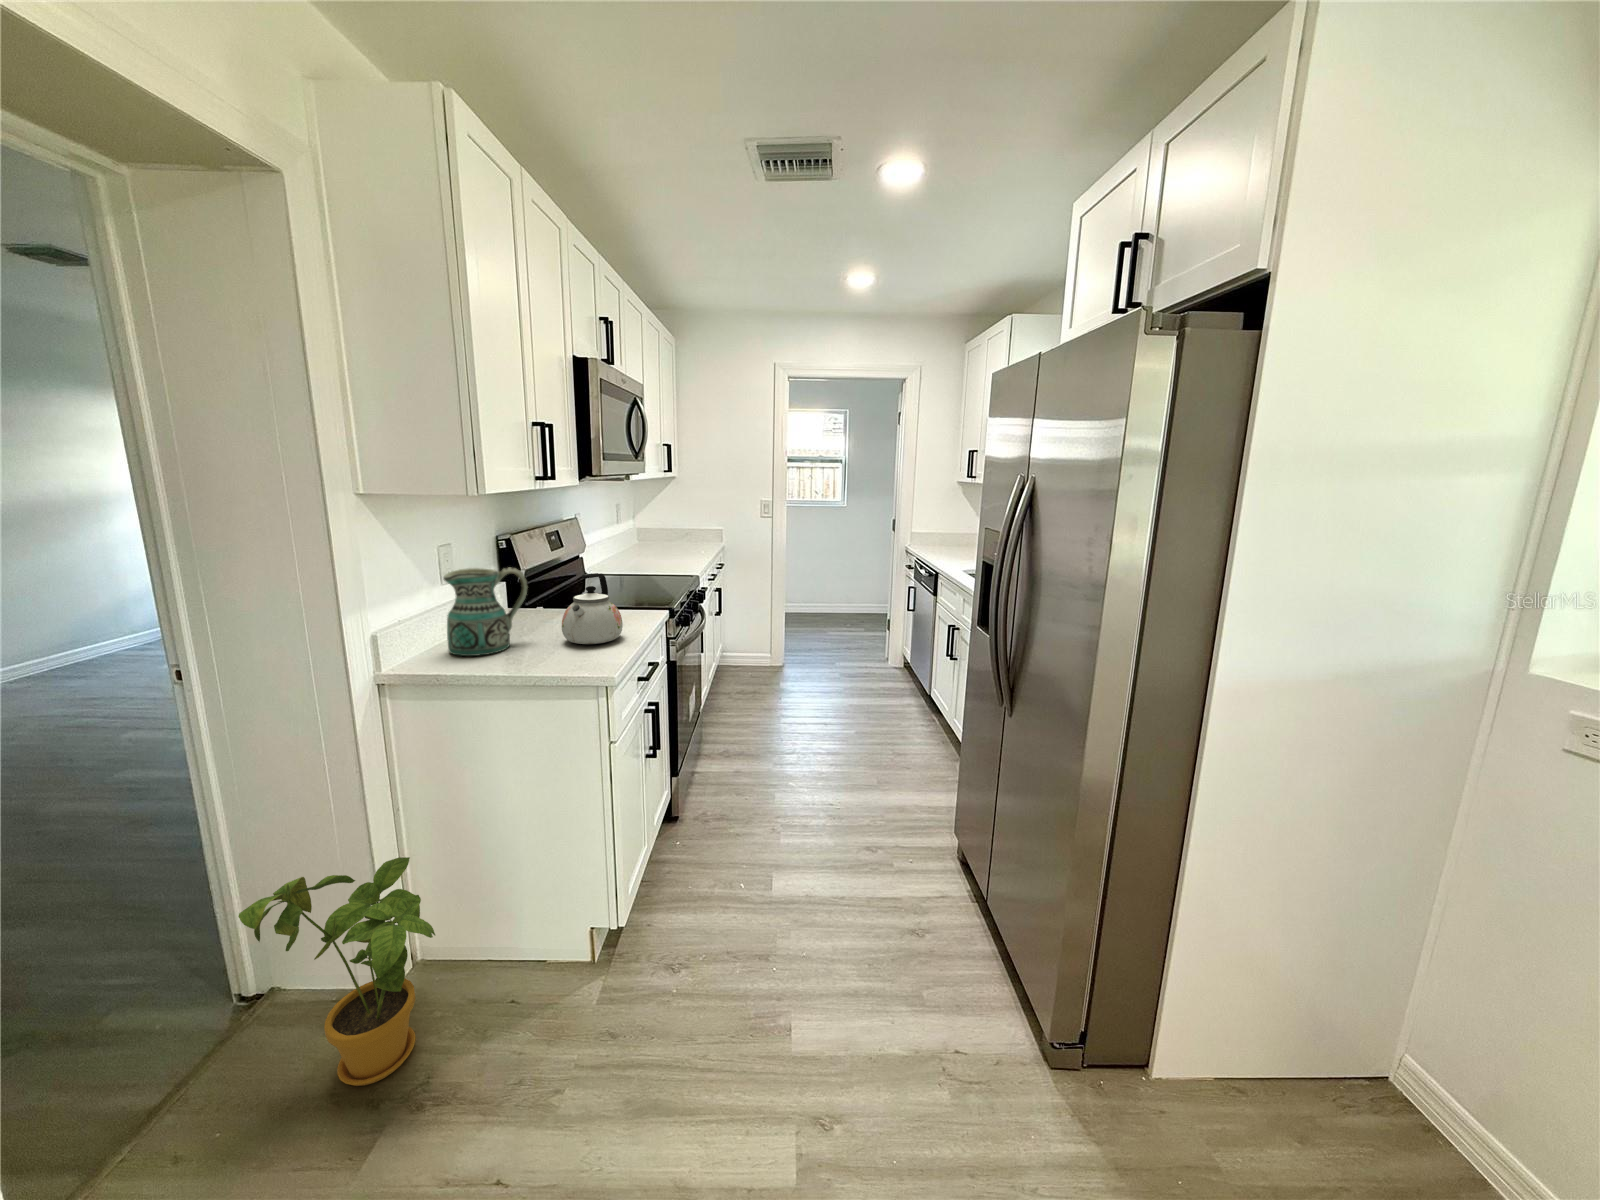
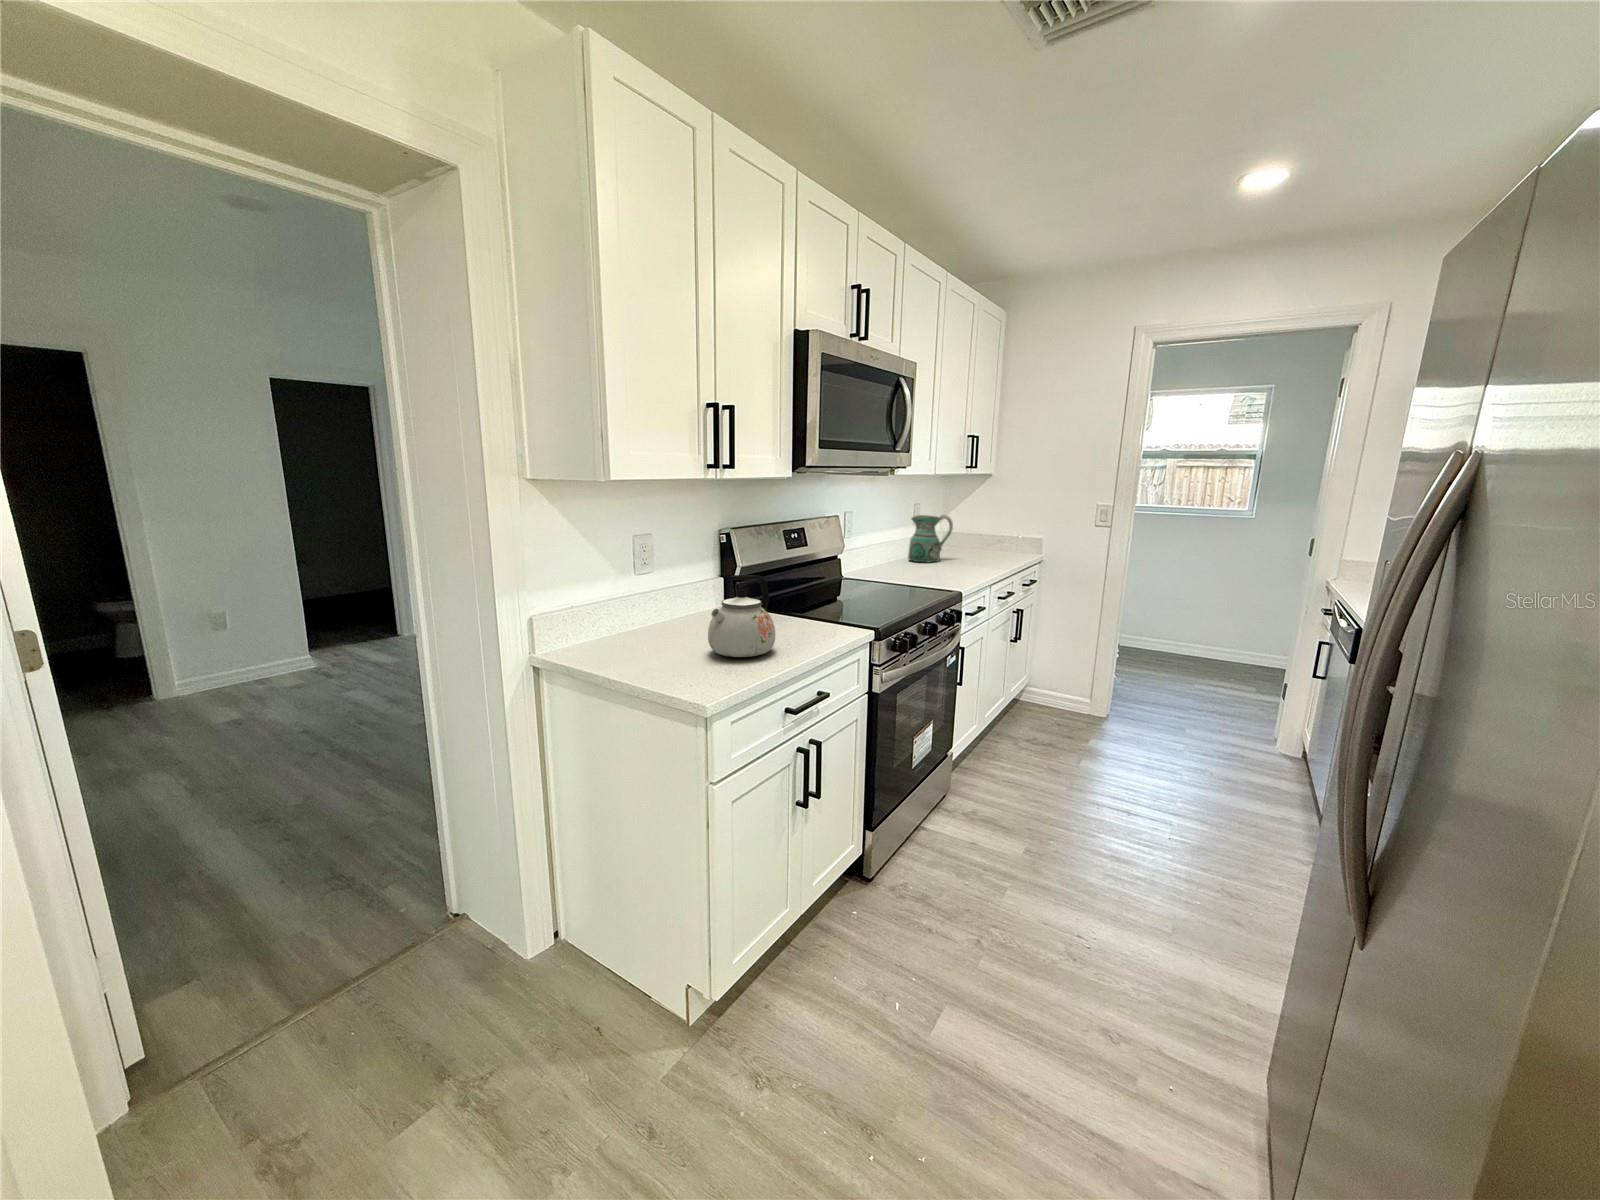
ceramic pitcher: present [444,567,528,656] -> present [908,515,953,562]
house plant: present [238,857,435,1086] -> none [360,830,548,1049]

